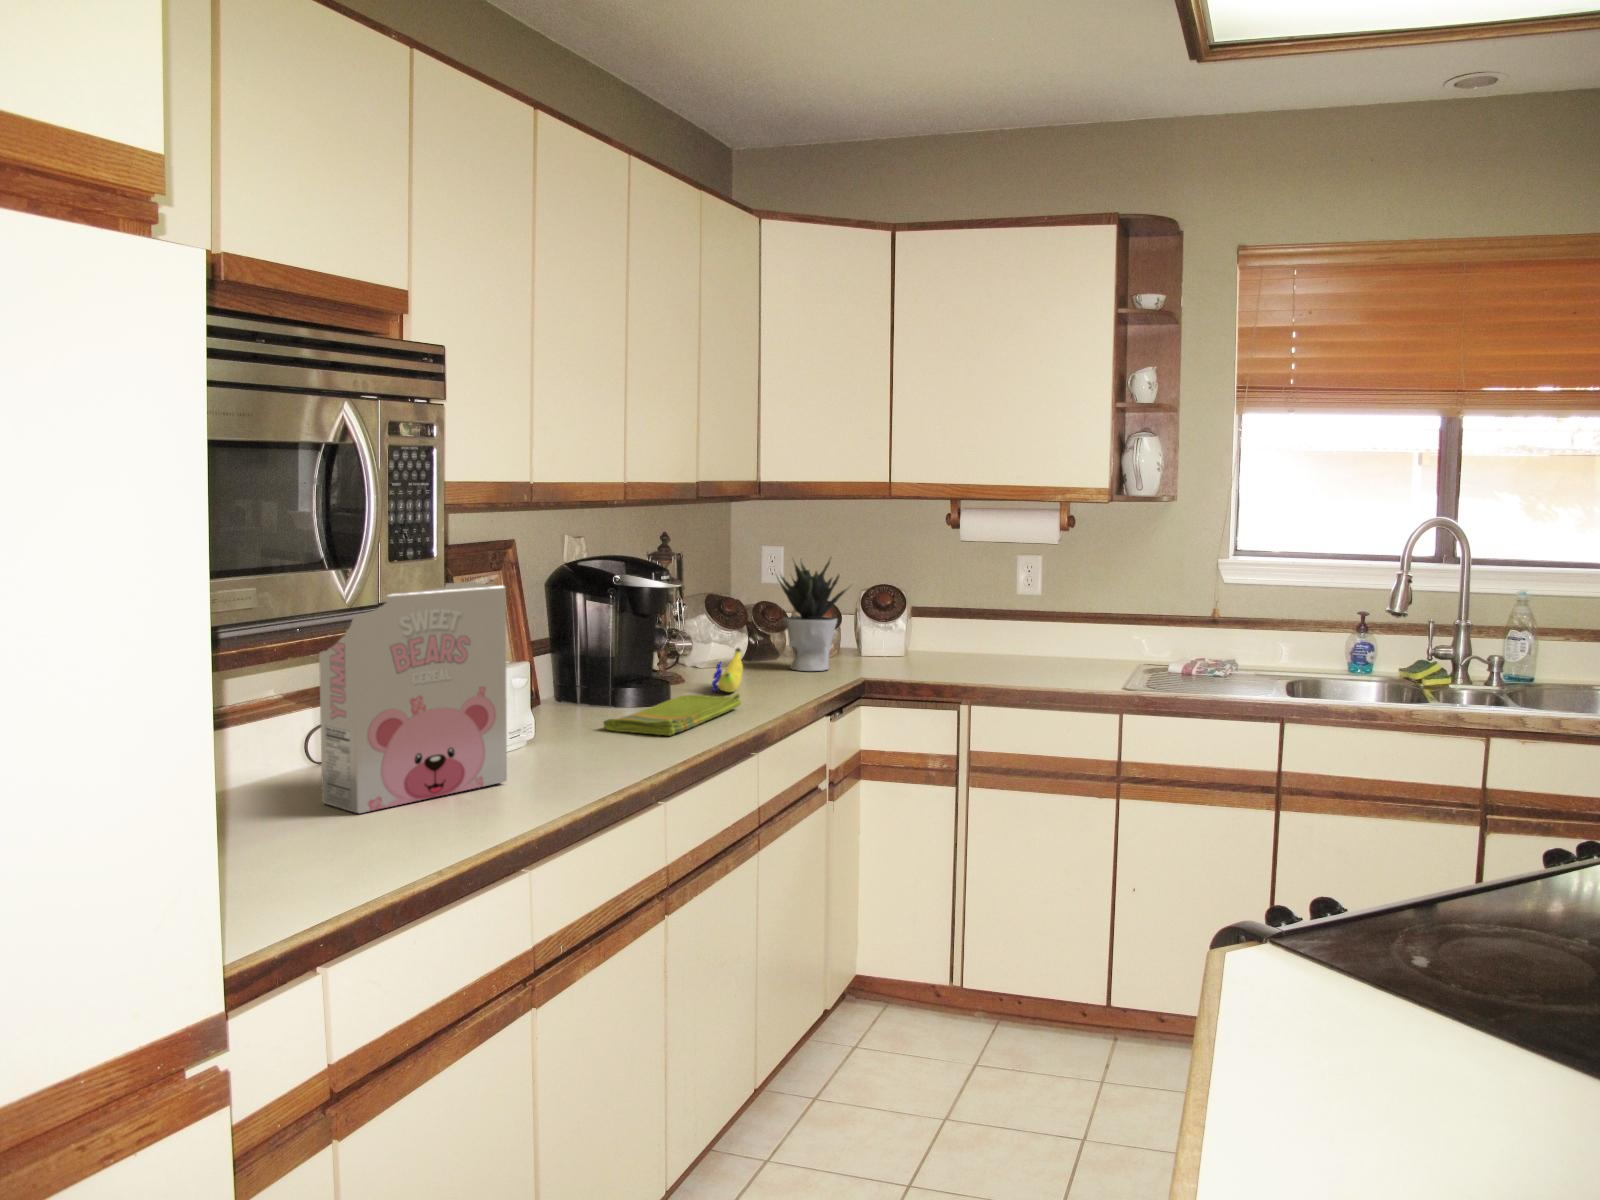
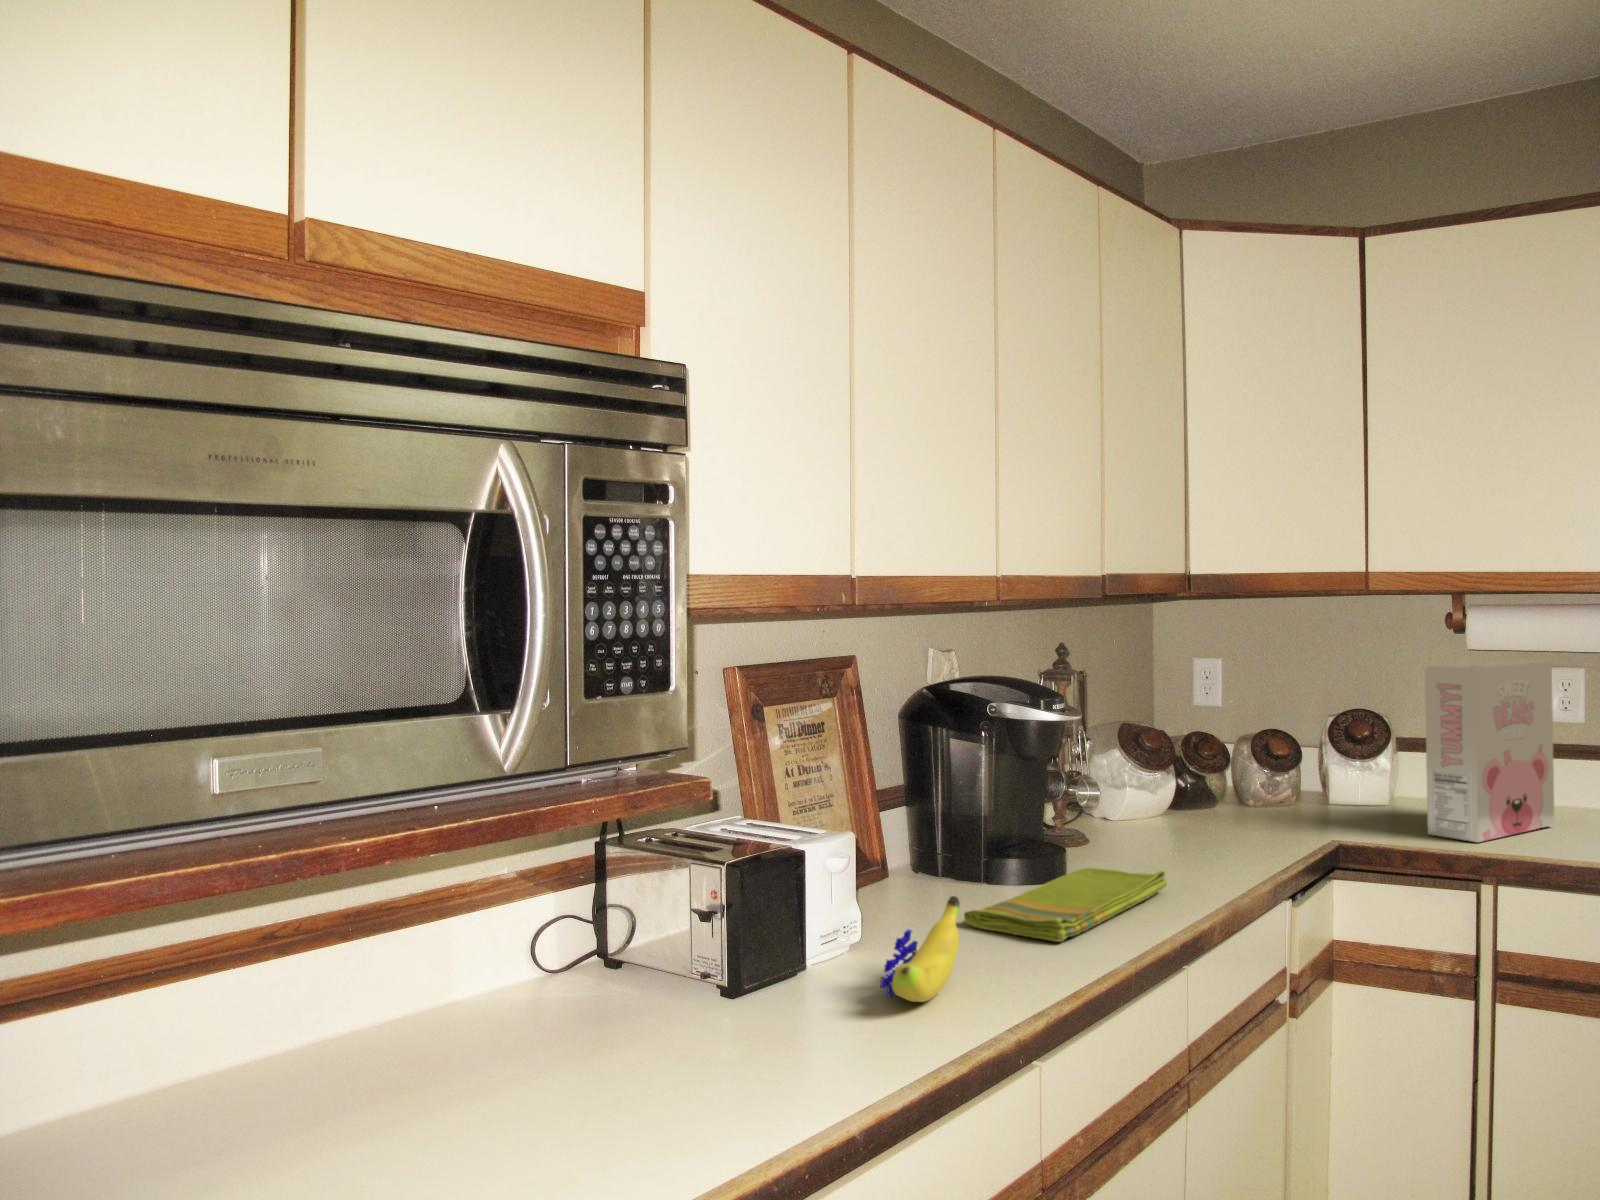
potted plant: present [777,559,847,671] -> none [1210,672,1318,828]
cereal box: present [319,582,507,813] -> present [1425,660,1554,843]
banana: present [712,648,743,692] -> present [881,896,960,1002]

